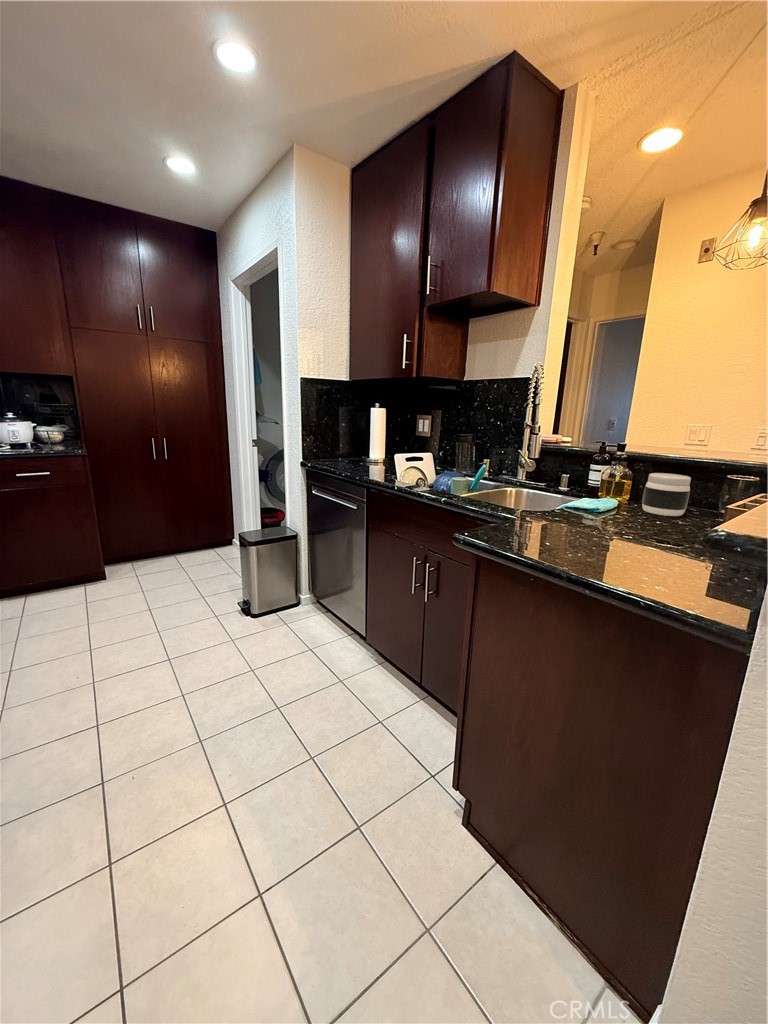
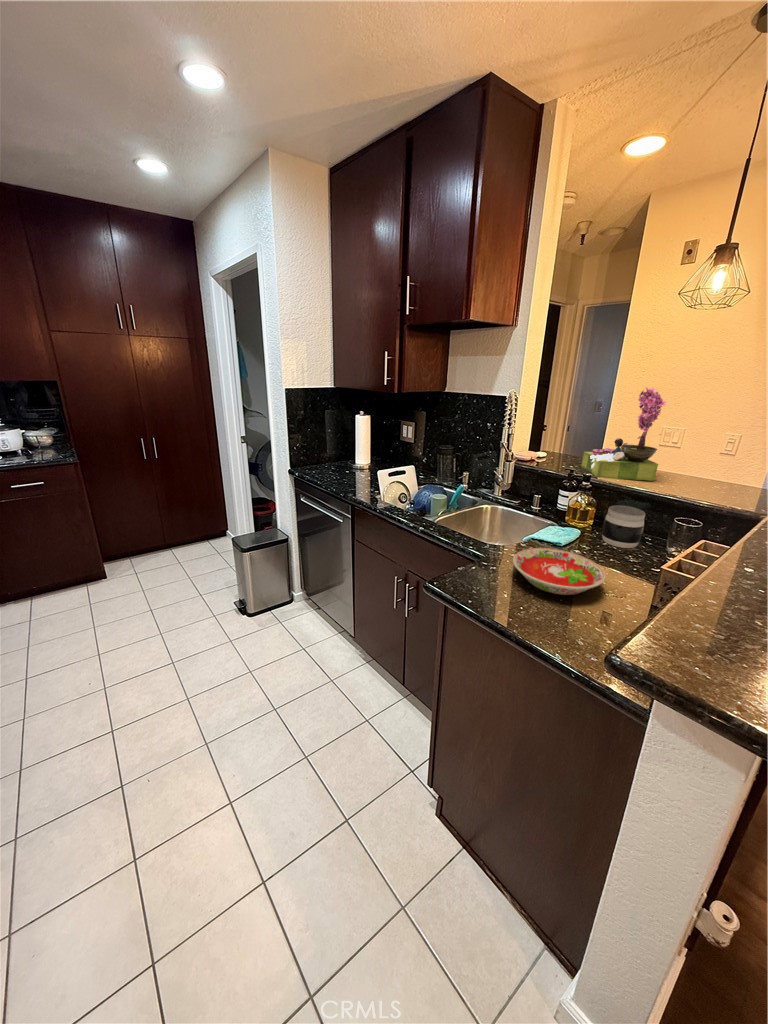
flower arrangement: none [611,359,705,455] -> present [581,387,667,481]
bowl: none [552,505,660,543] -> present [513,548,605,595]

